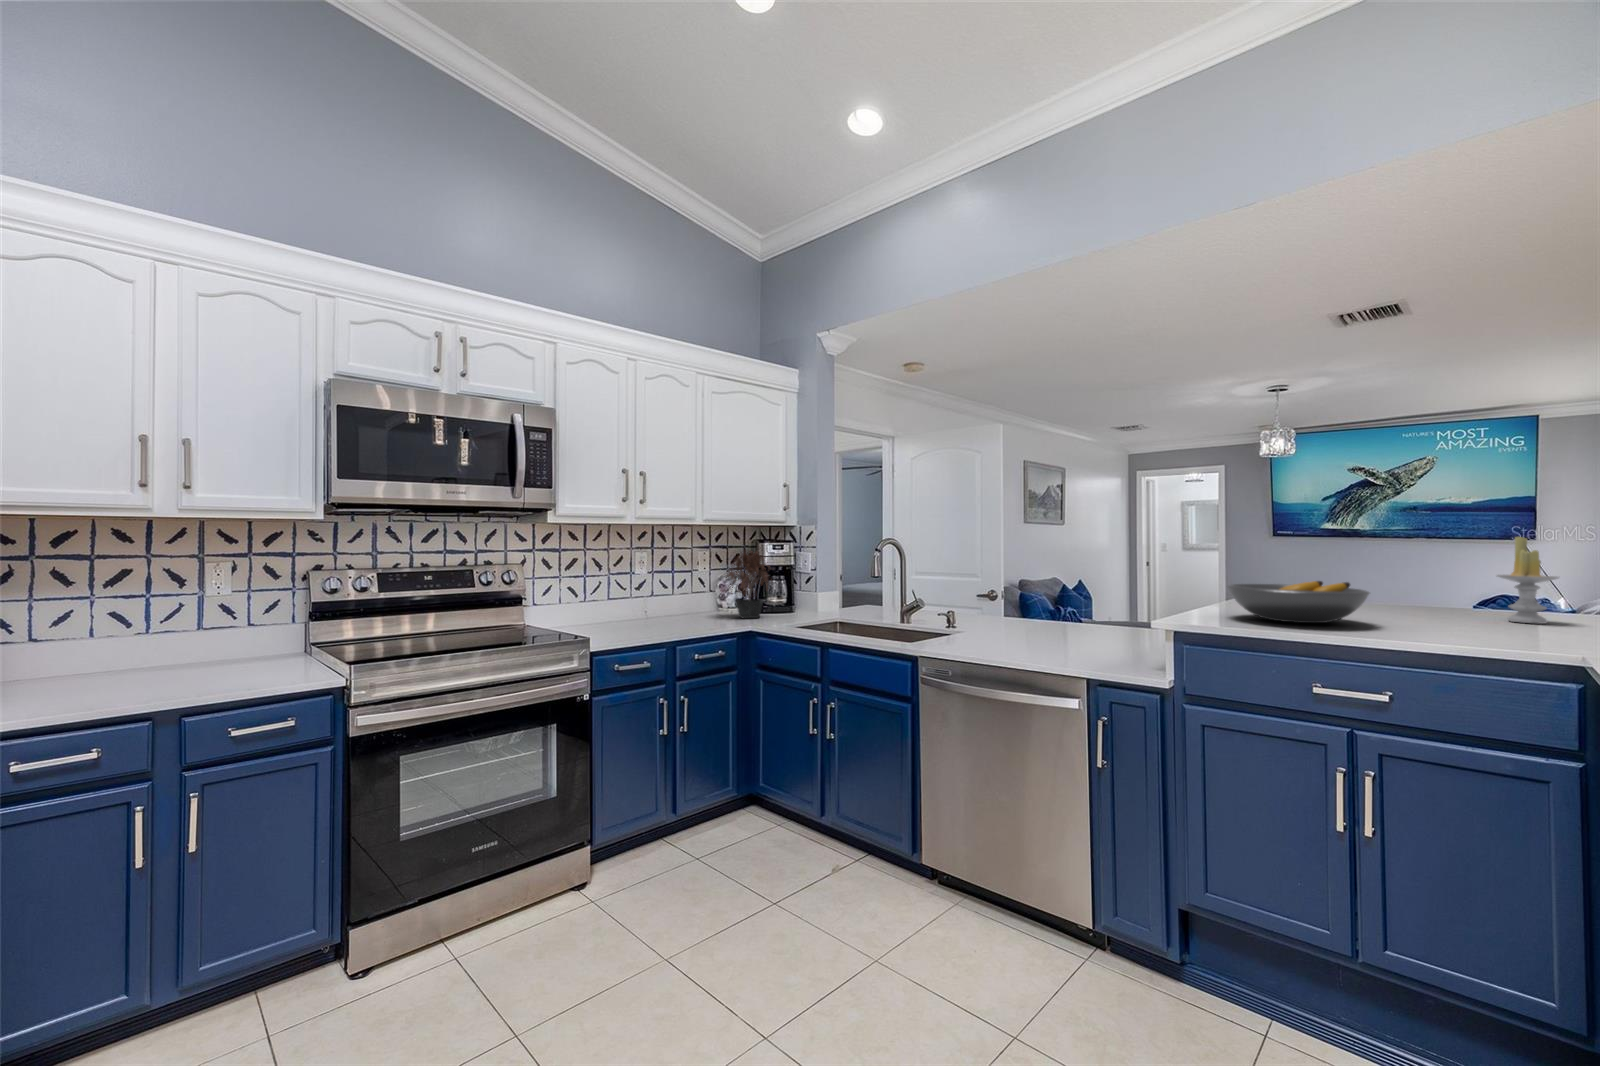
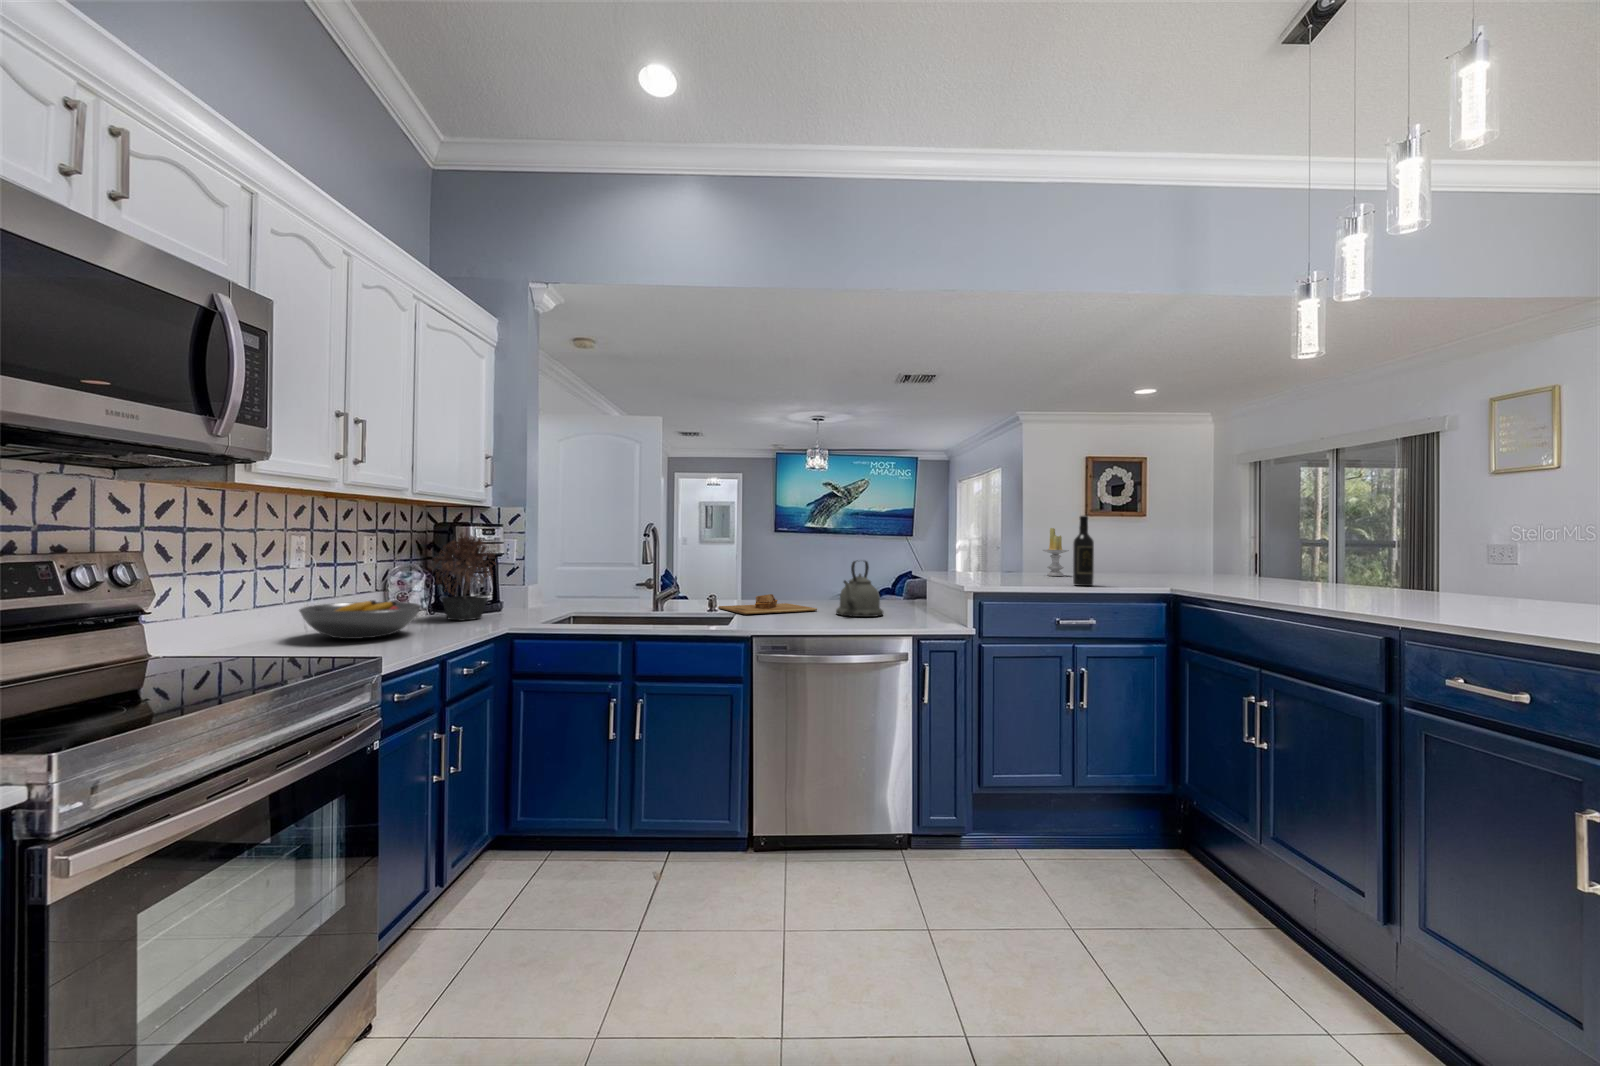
wine bottle: none [1444,519,1490,644] -> present [1073,516,1094,586]
fruit bowl: present [1227,581,1370,623] -> present [299,600,421,639]
kettle: none [1064,582,1139,655] -> present [836,561,883,617]
cutting board: none [967,616,1068,640] -> present [718,594,817,614]

